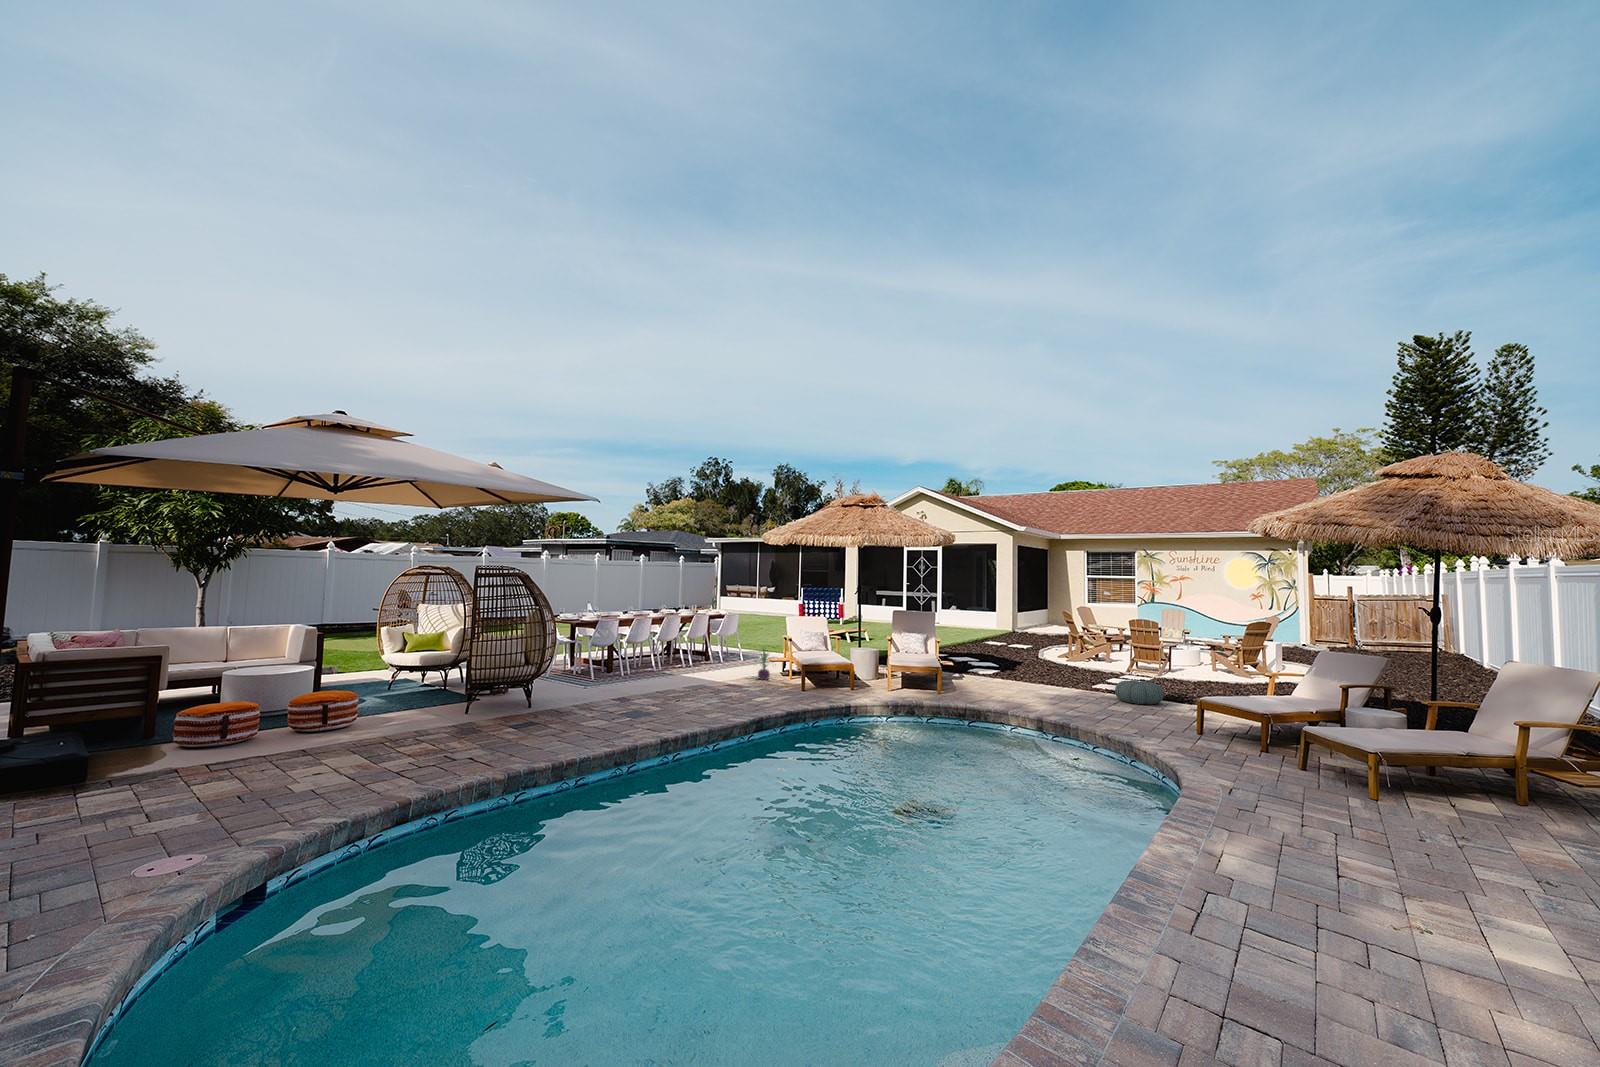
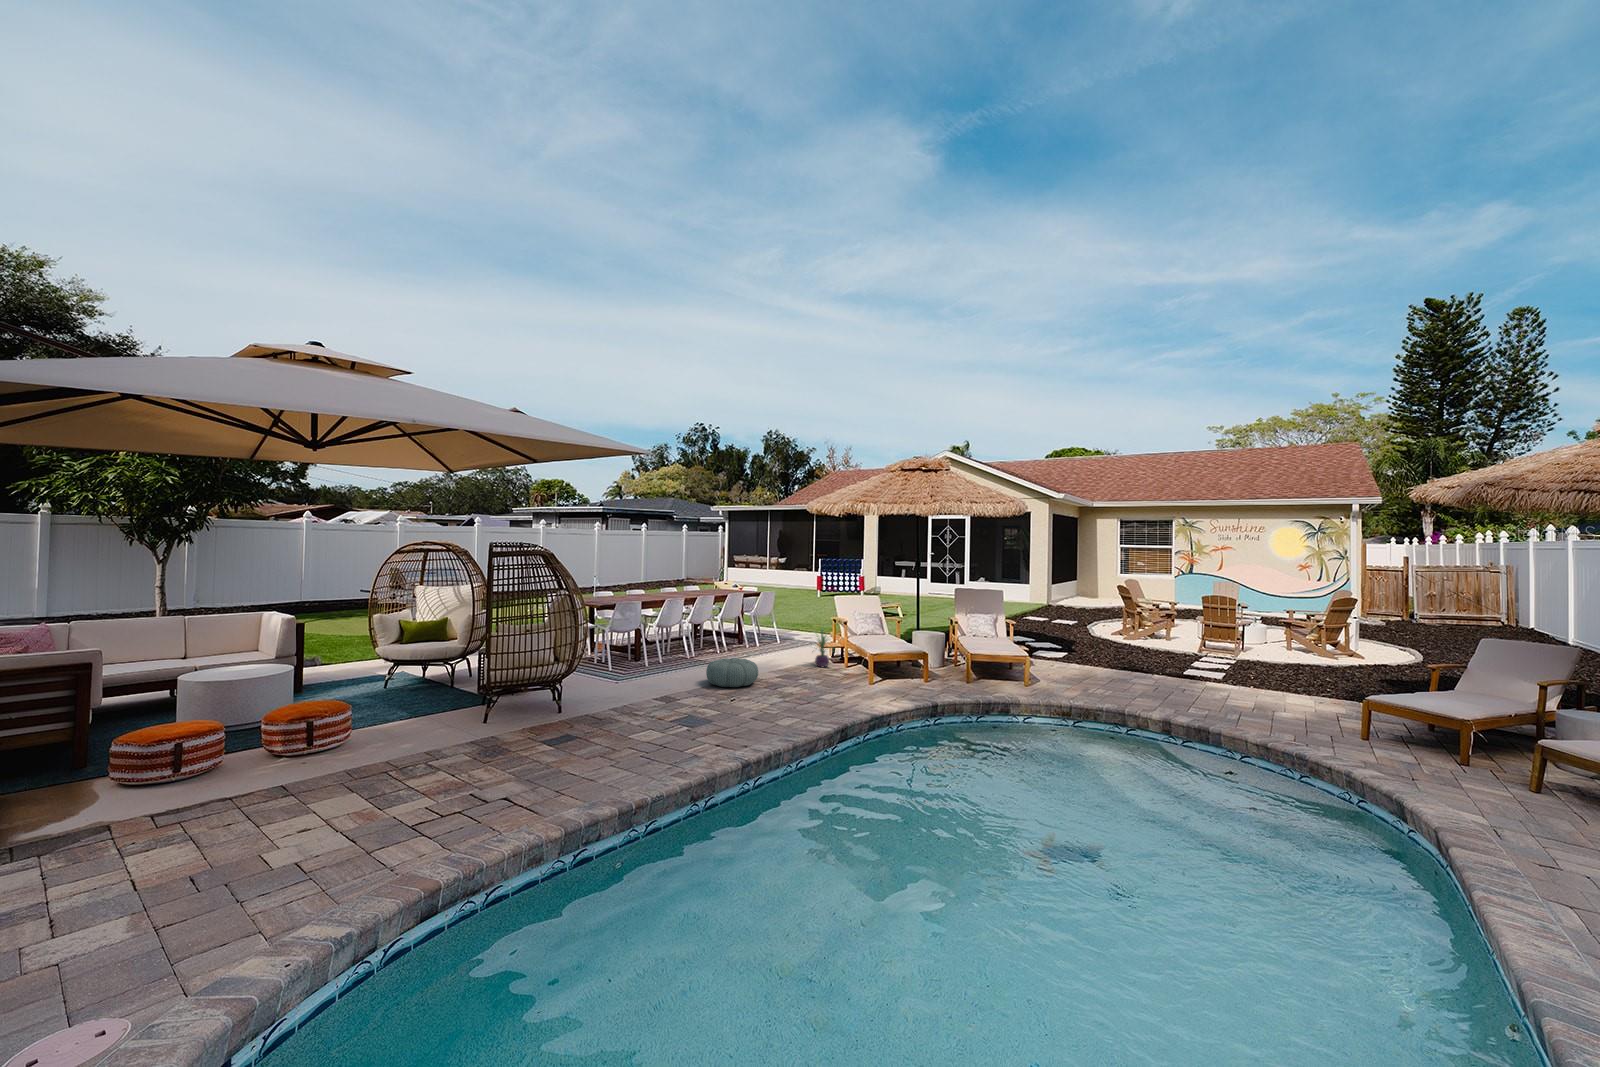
pouf: present [1115,680,1164,704] -> present [706,658,758,687]

